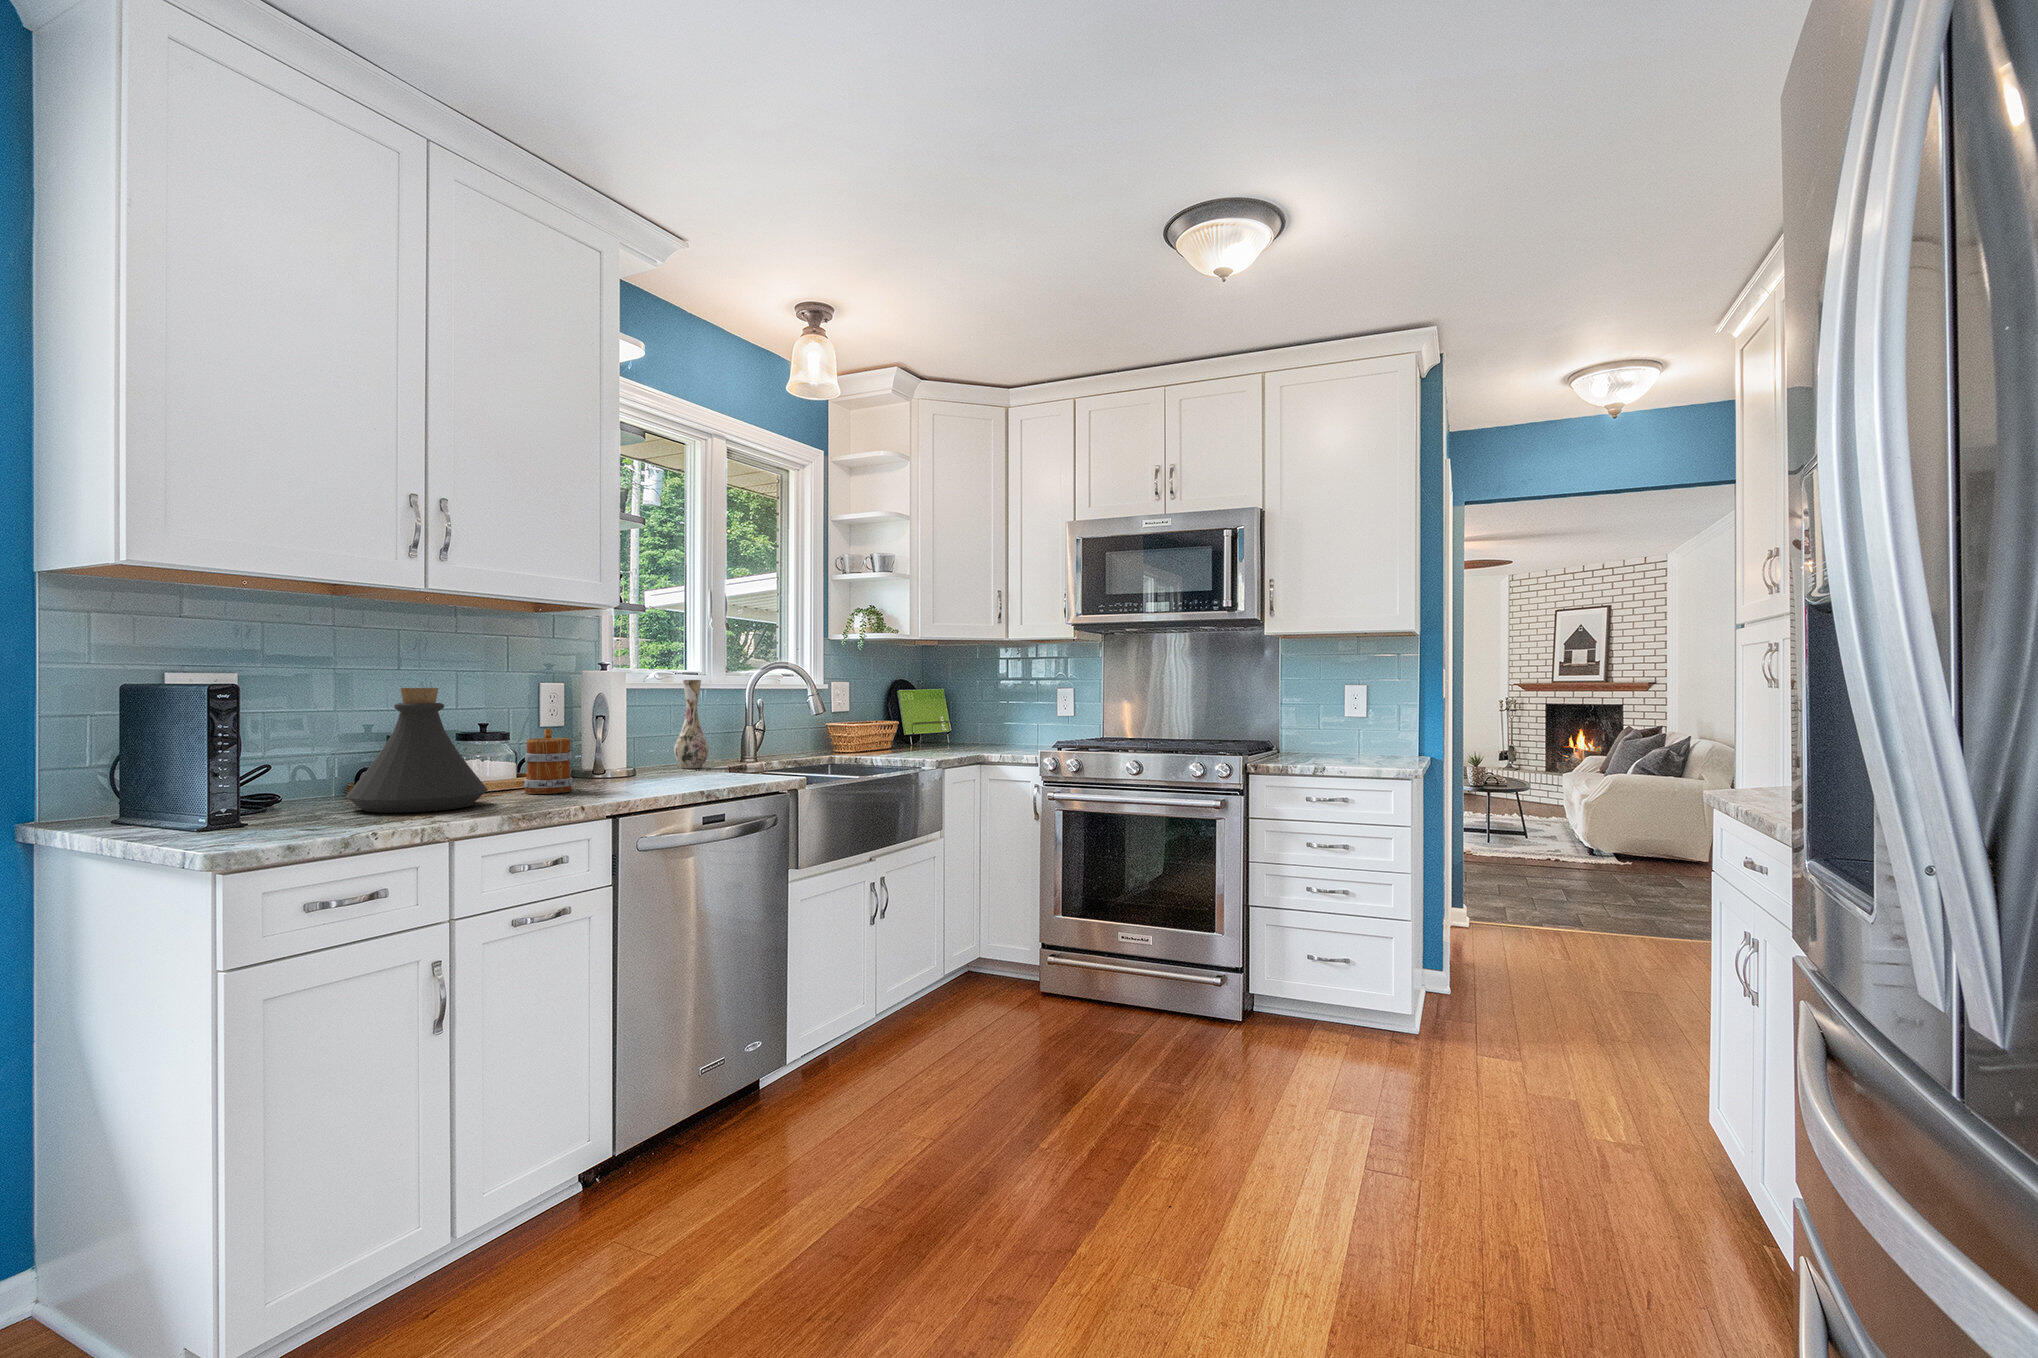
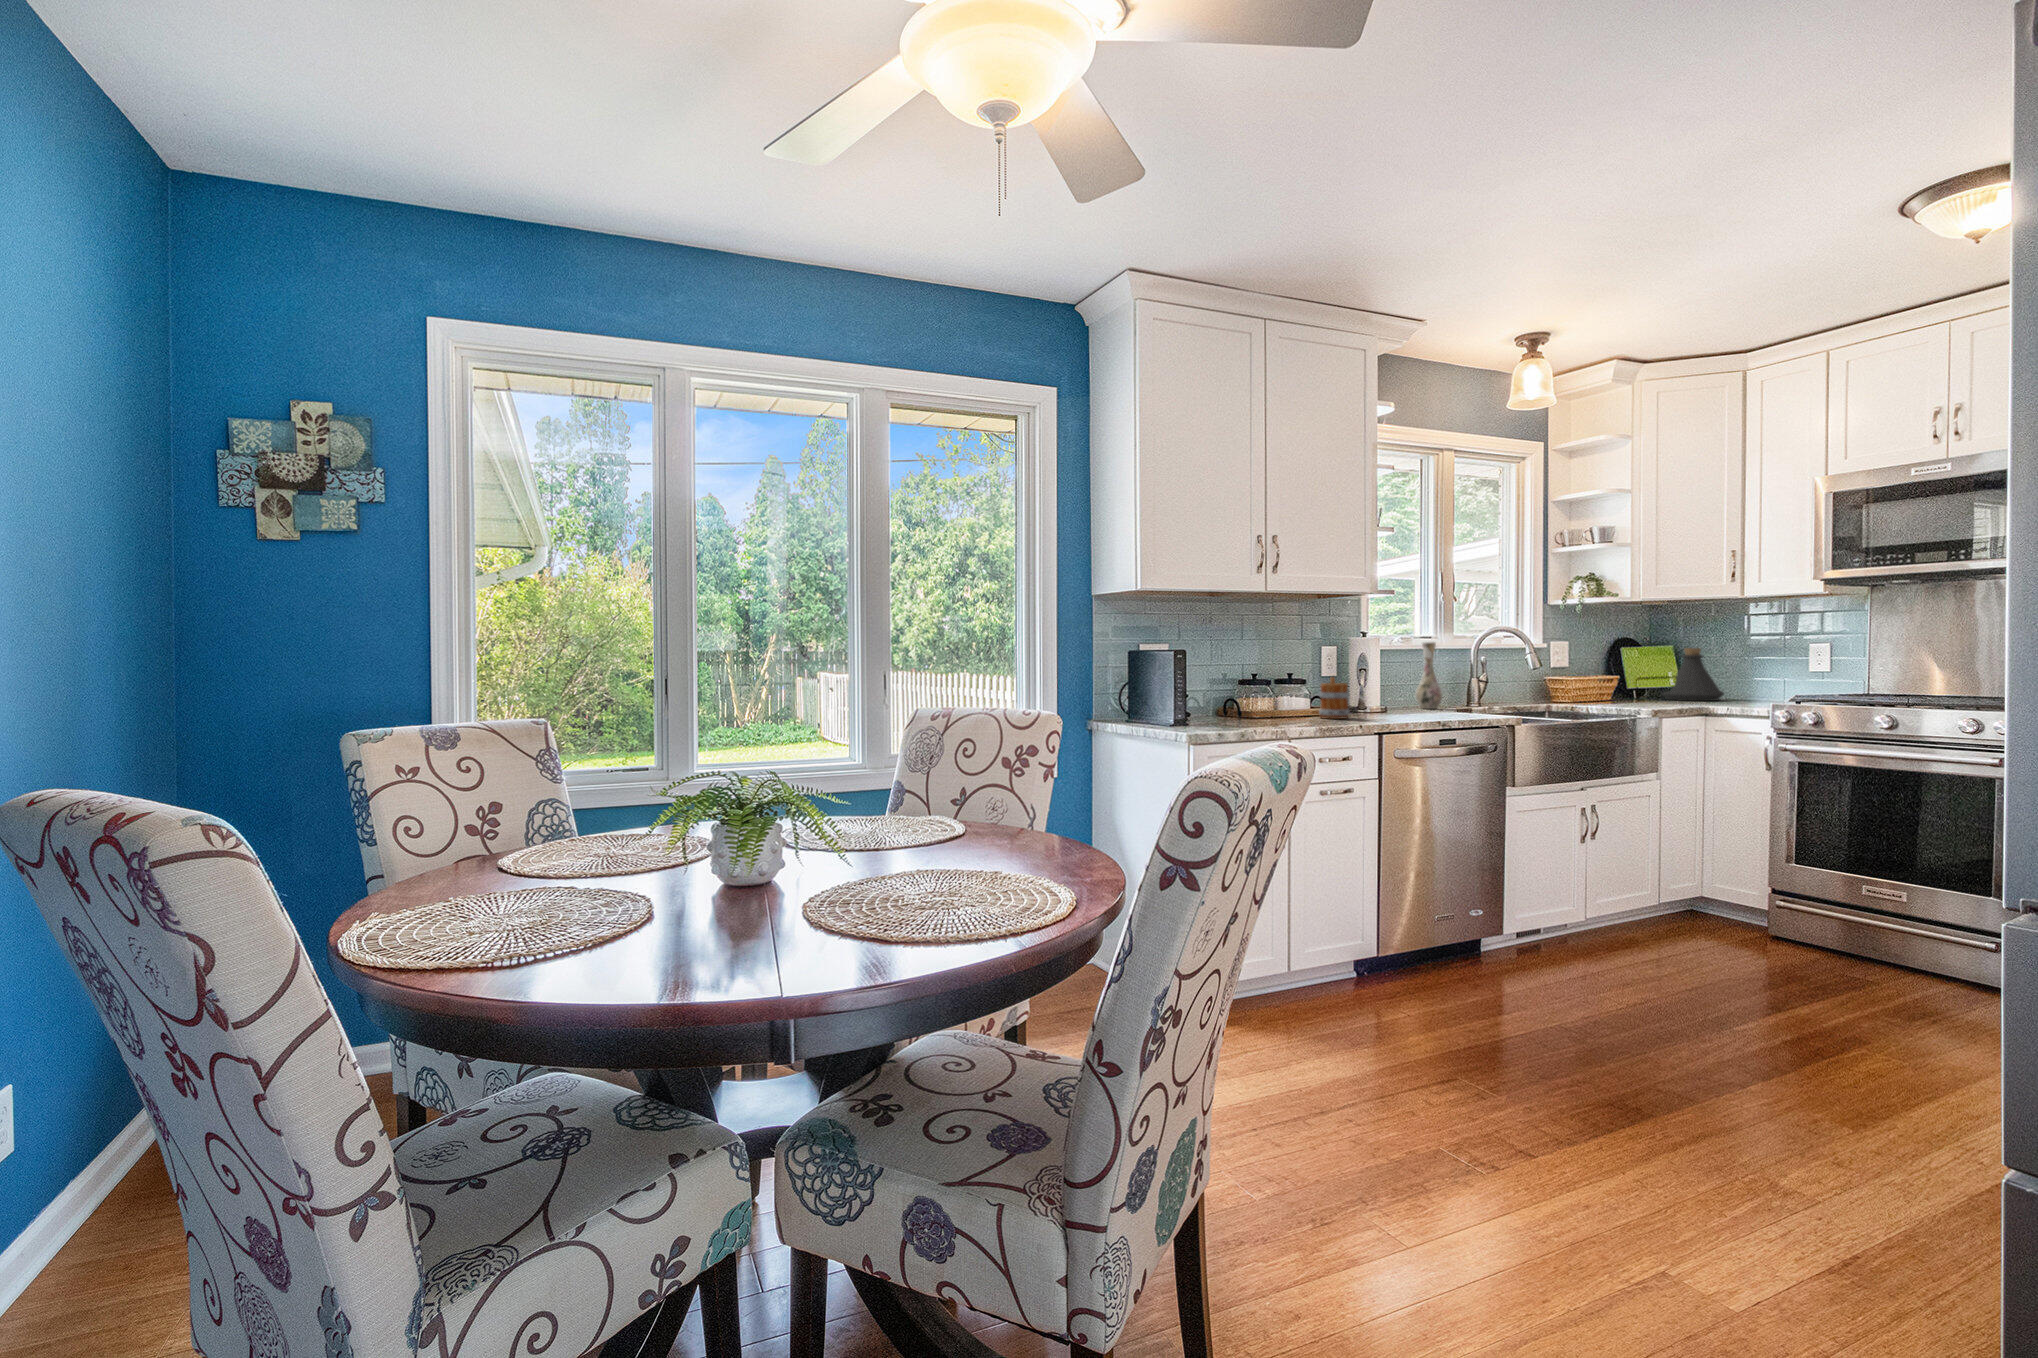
bottle: present [346,688,488,813] -> present [1662,648,1724,701]

